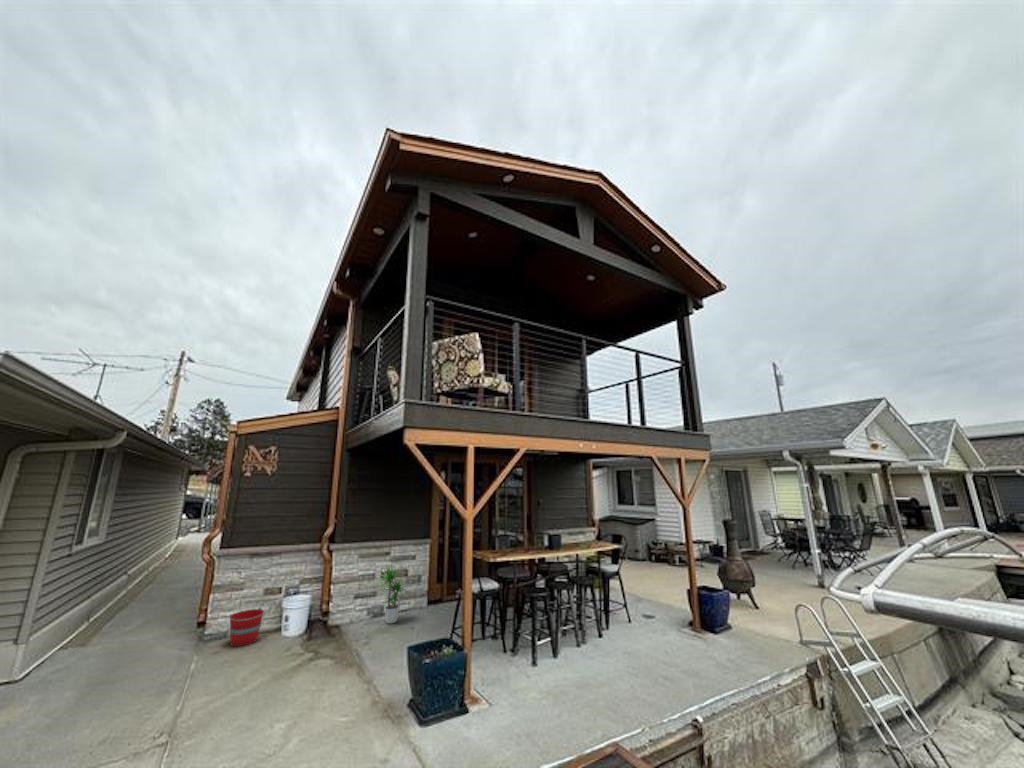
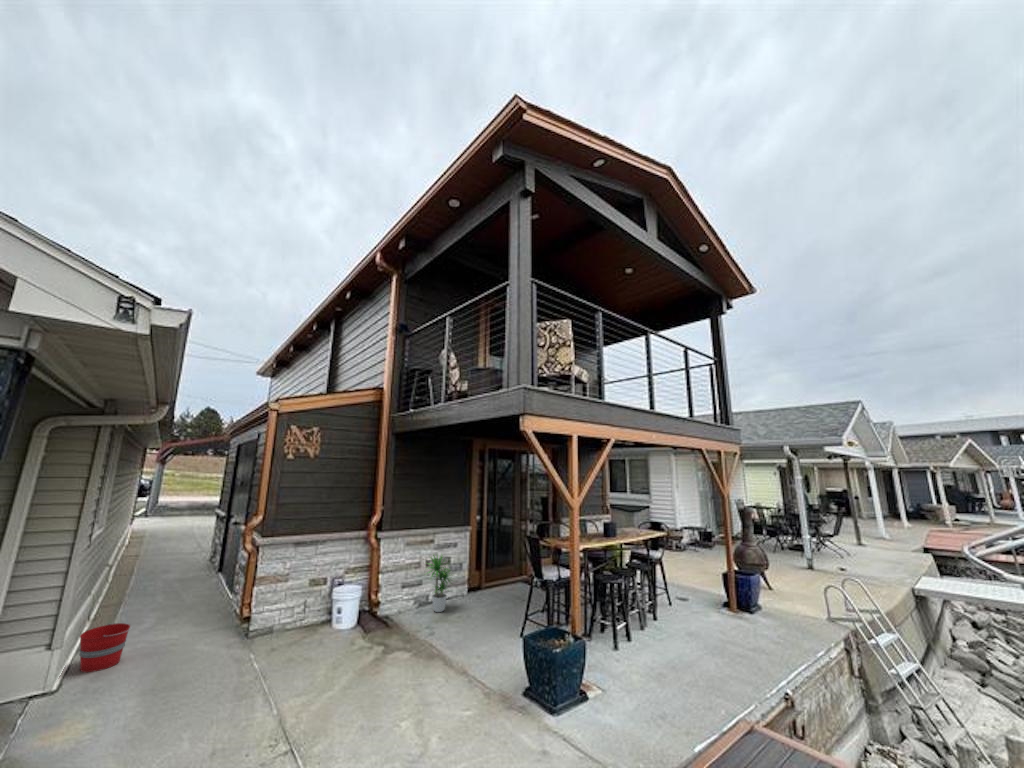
bucket: present [229,609,264,646] -> present [80,623,130,672]

